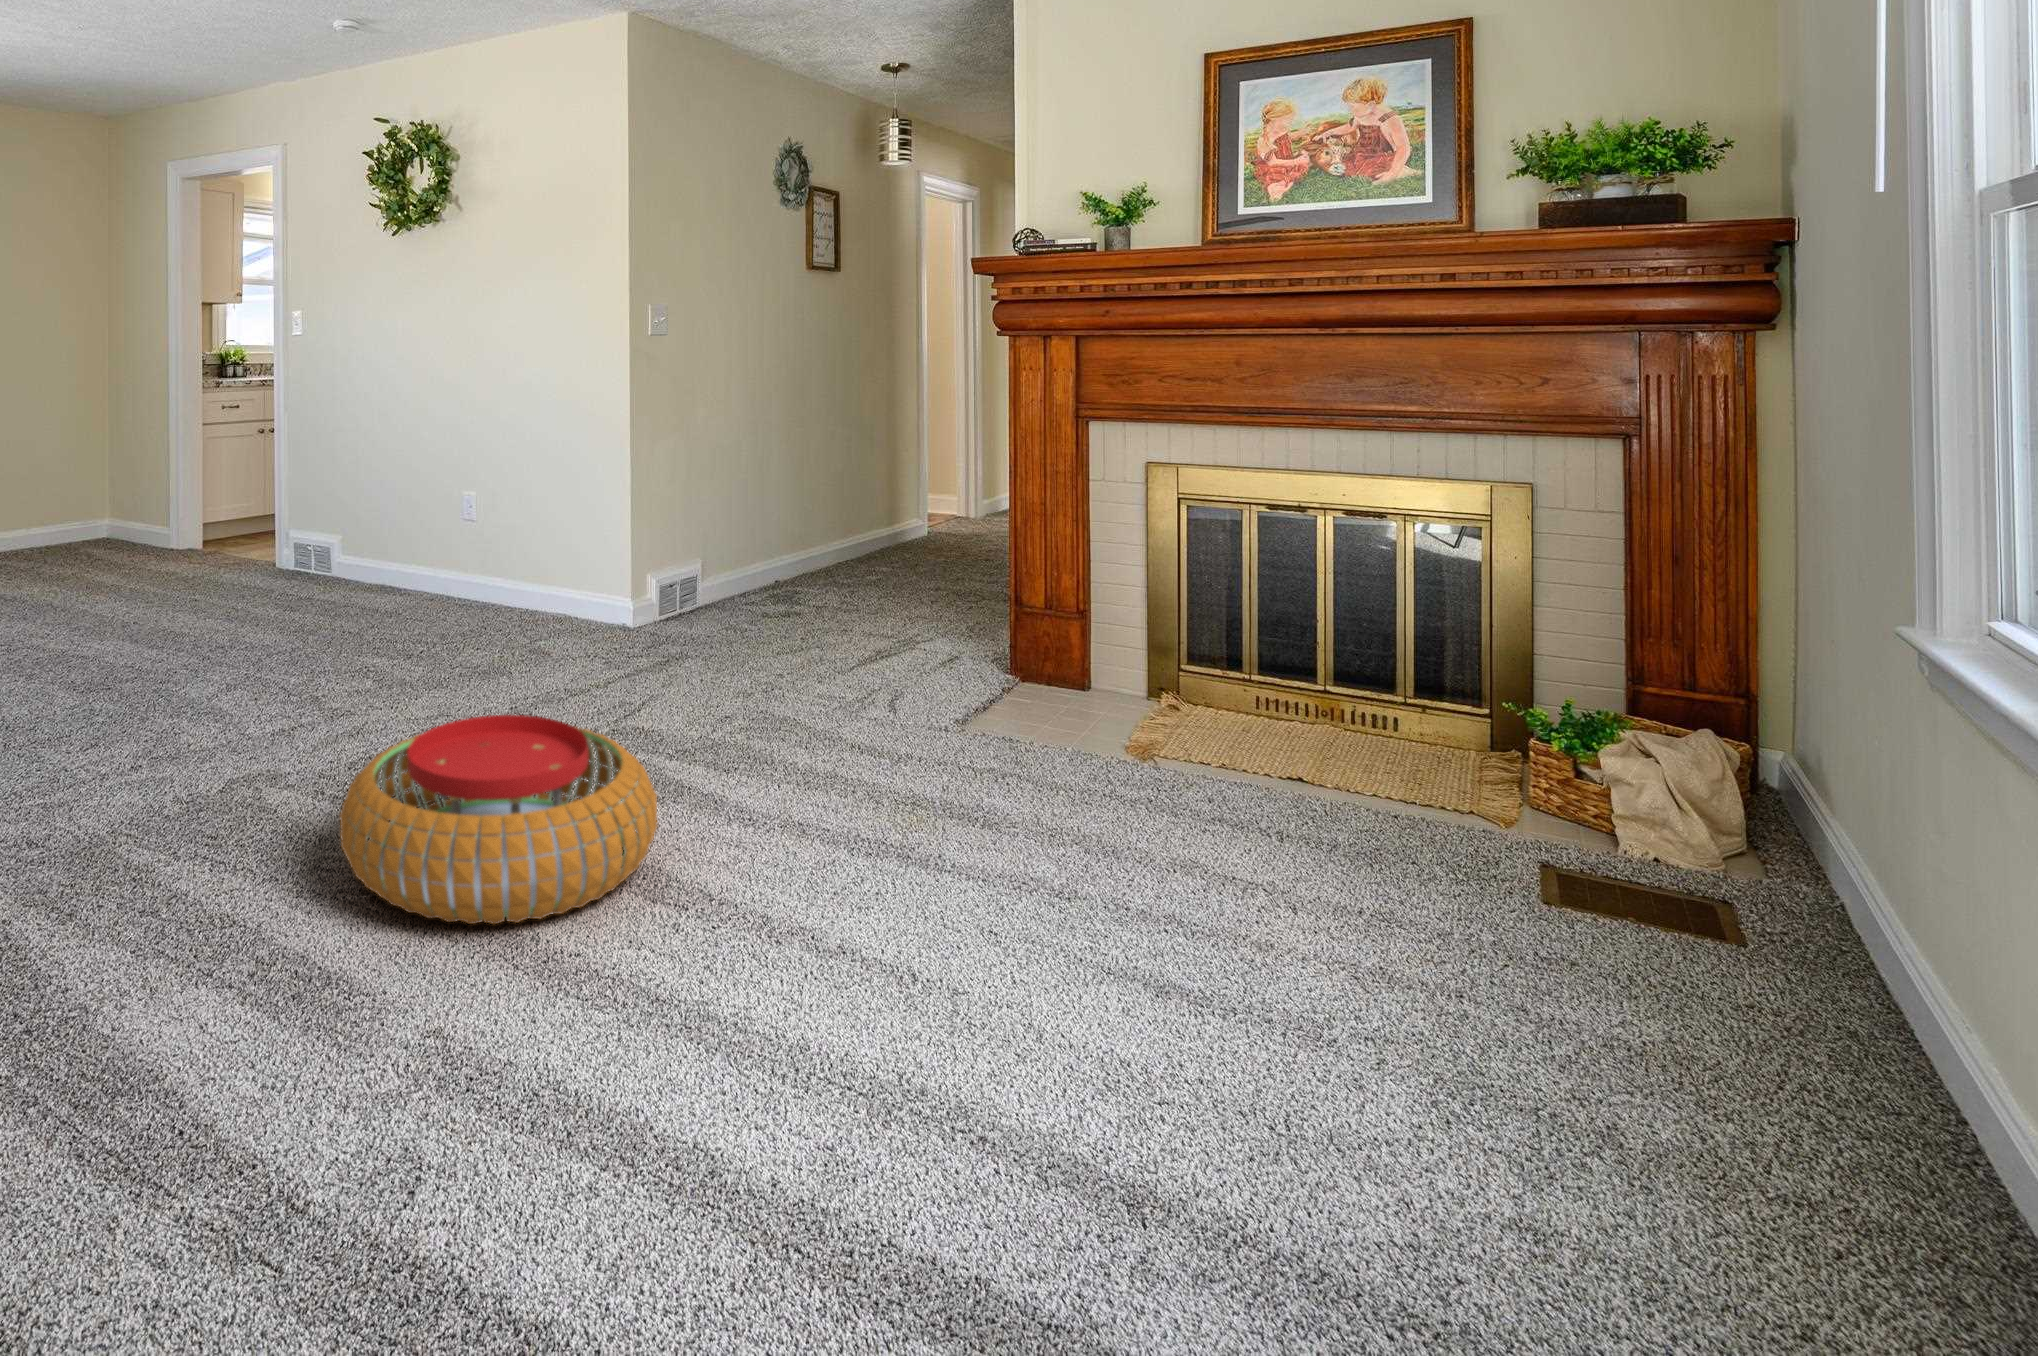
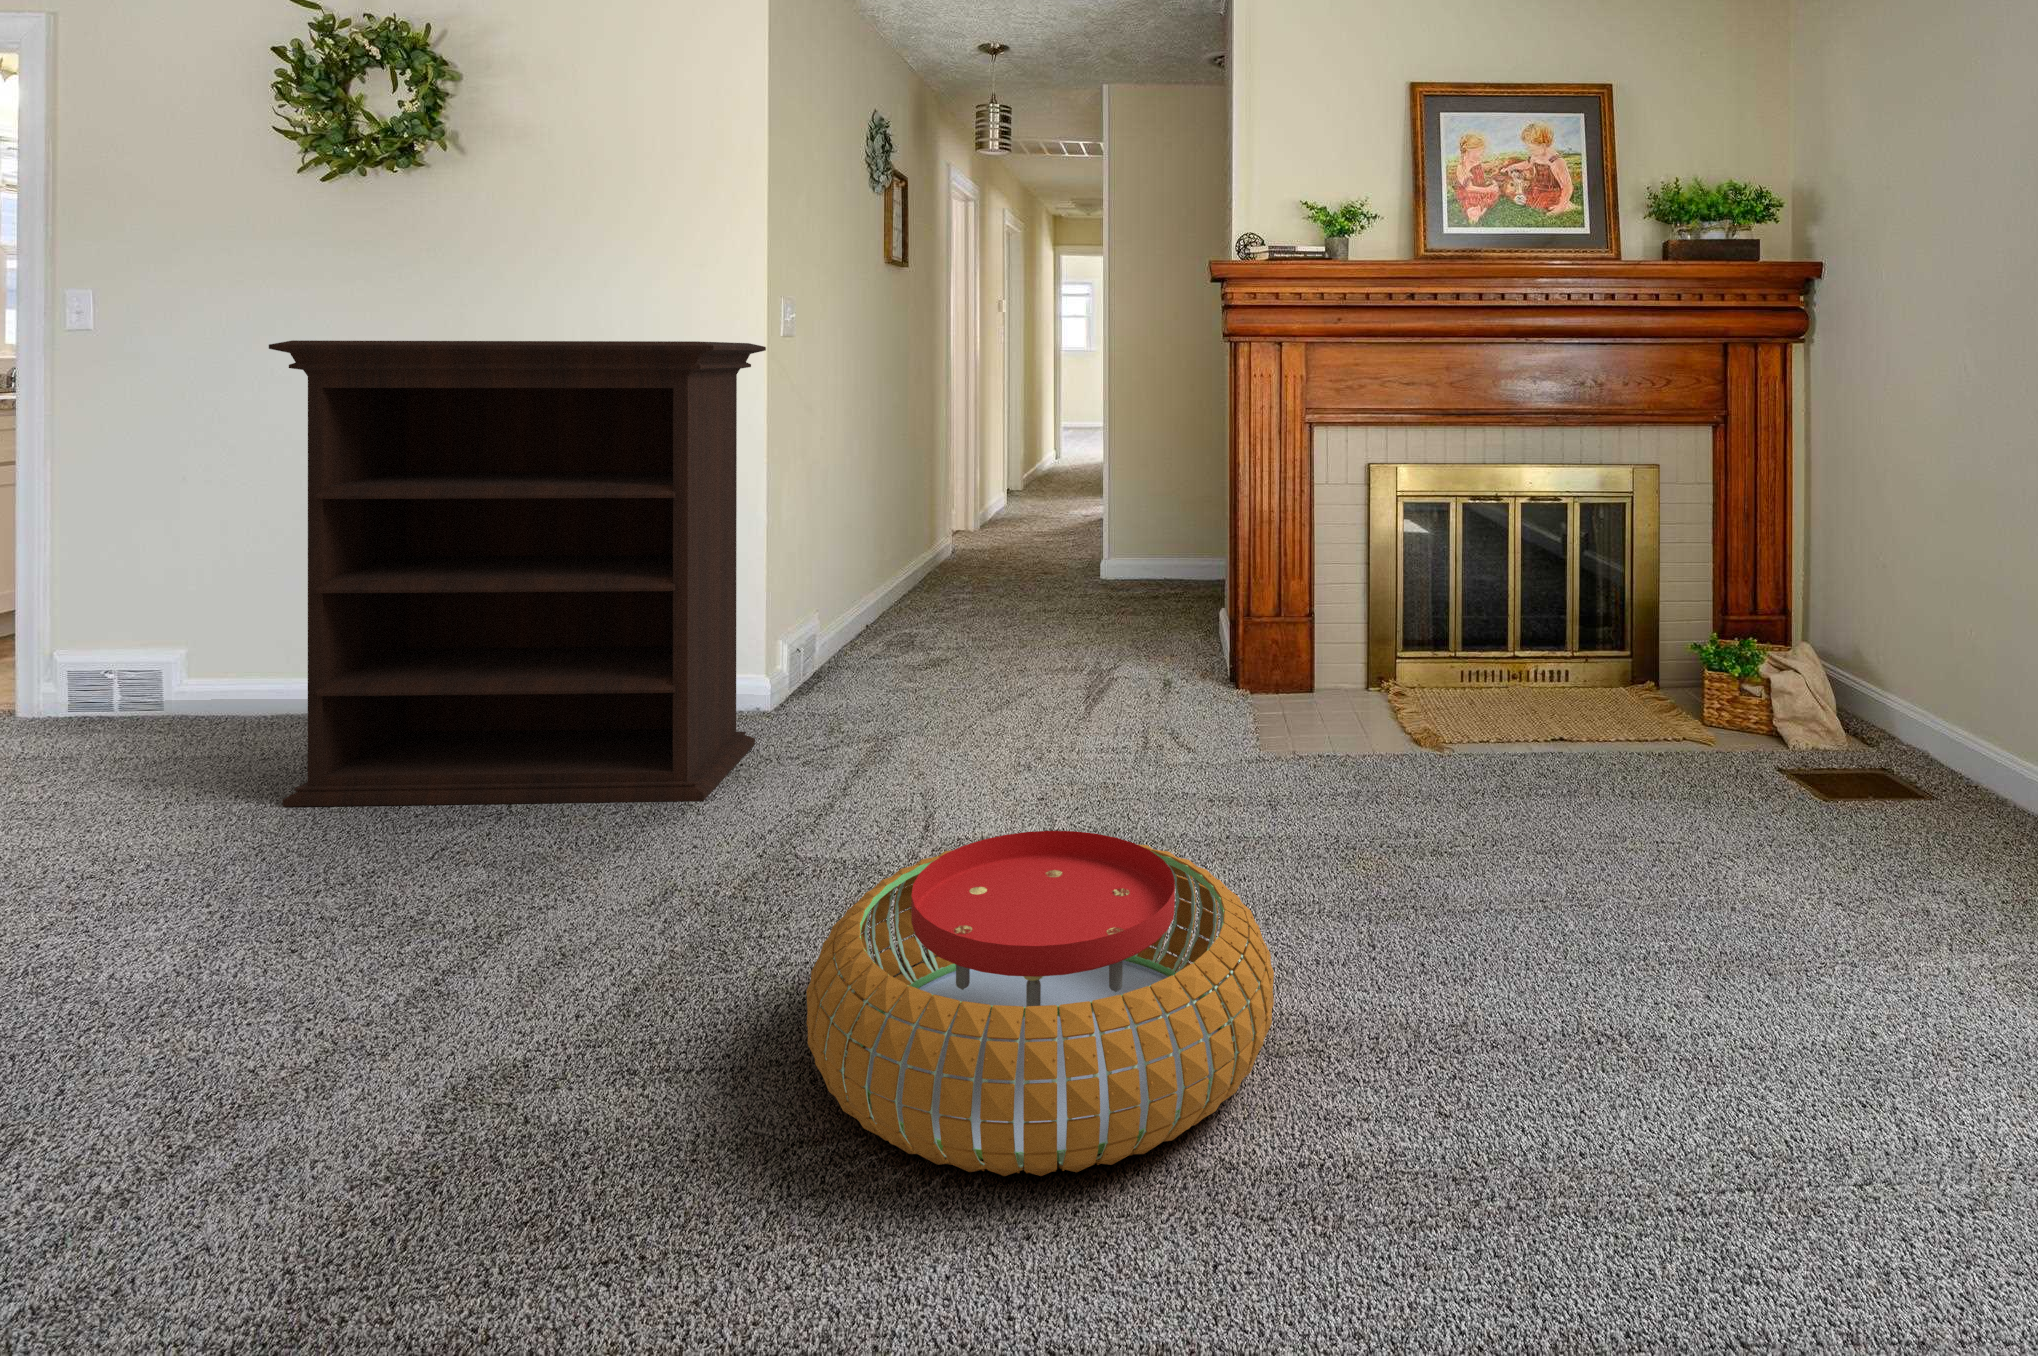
bookshelf: none [312,353,588,676] -> present [269,340,766,807]

